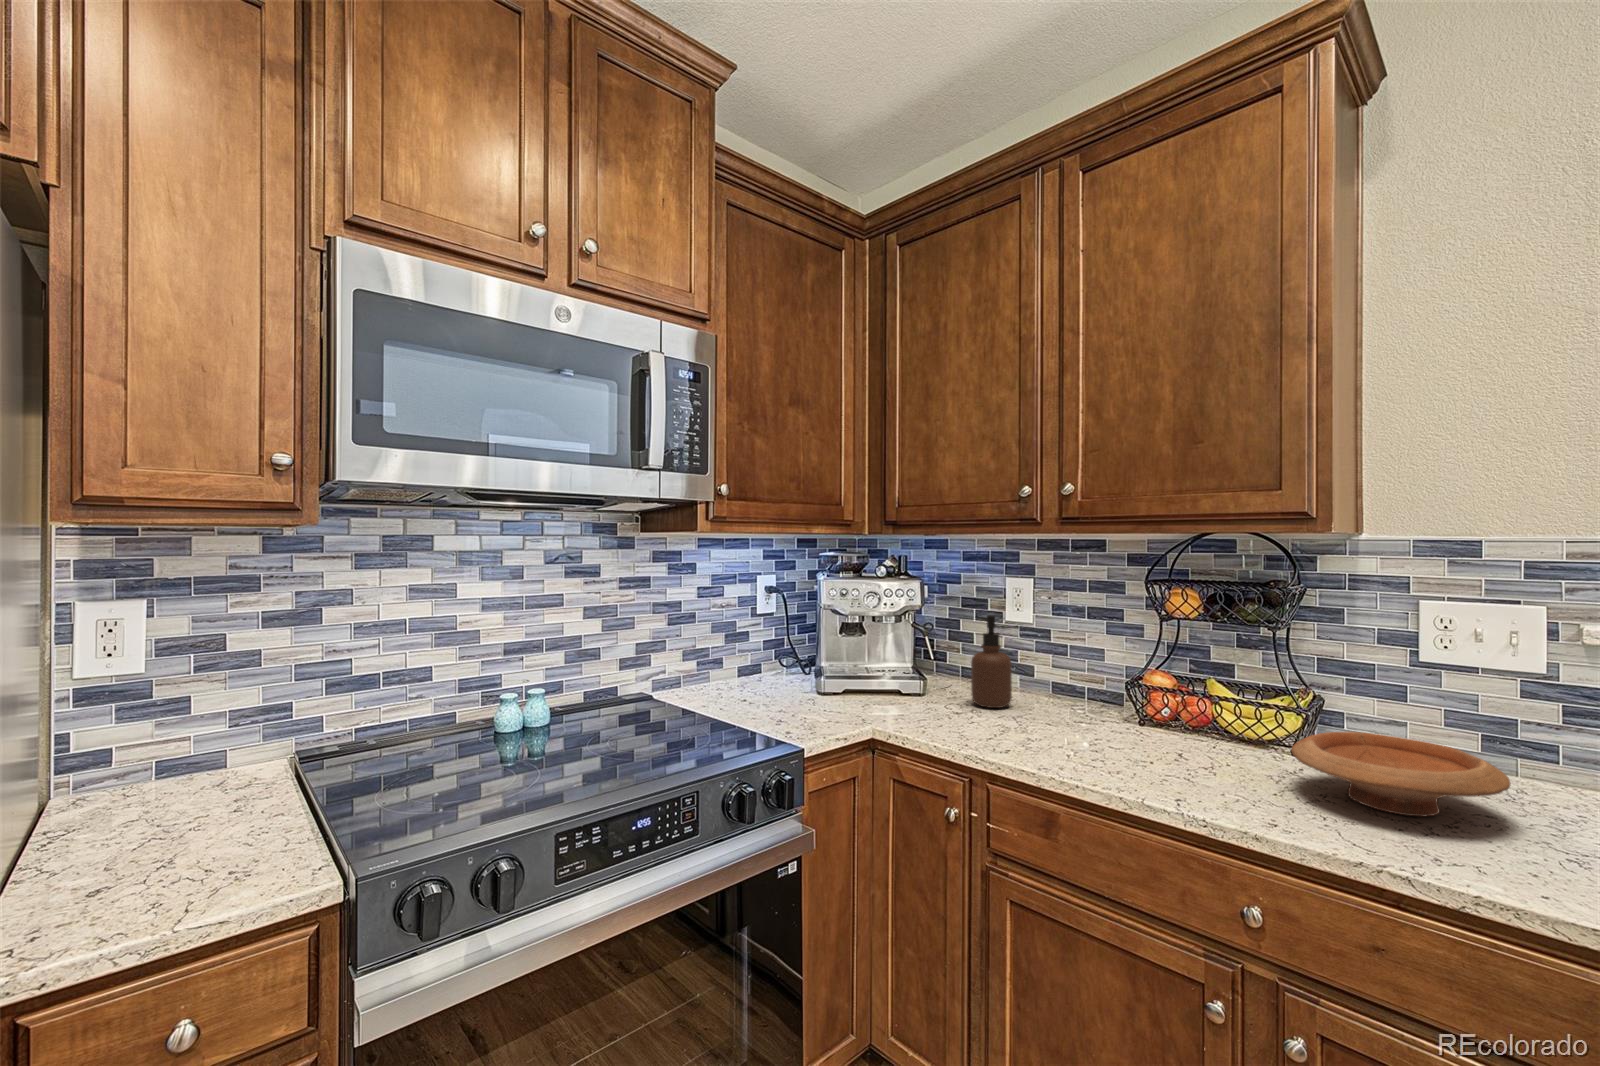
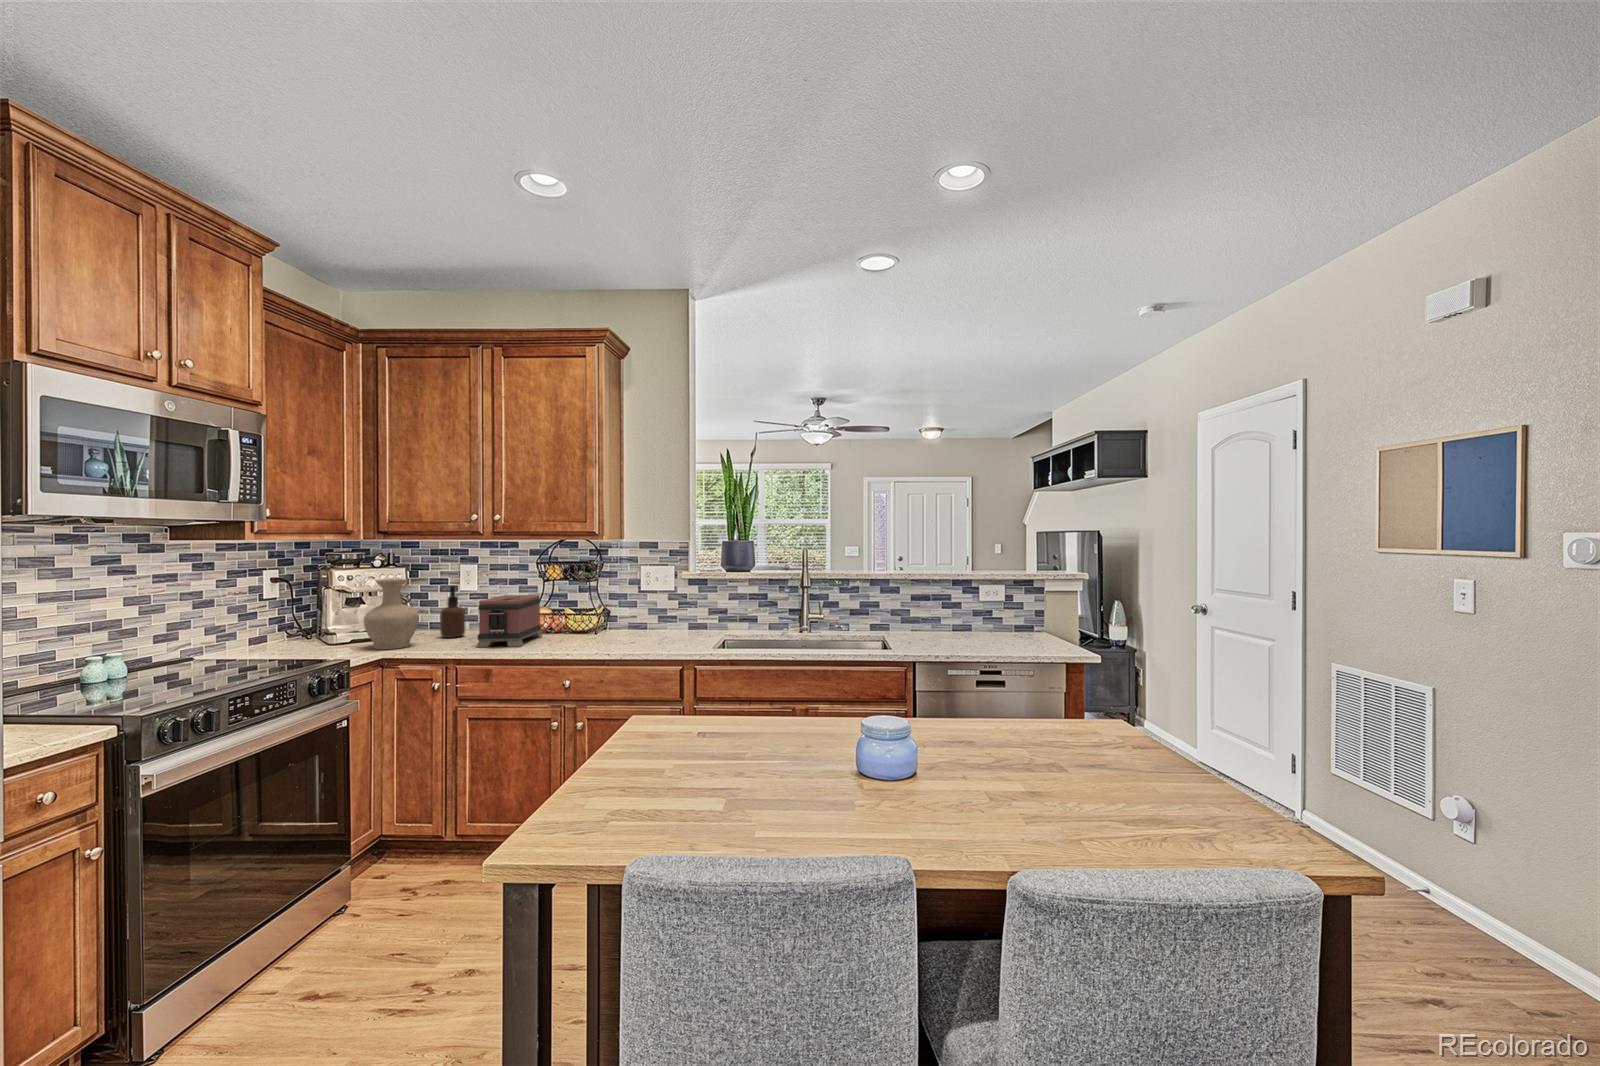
vase: none [852,599,932,722] -> present [364,579,419,649]
toaster: none [1022,643,1159,768] -> present [476,595,542,647]
wooden bowl: present [1291,732,1511,816] -> none [592,618,656,642]

